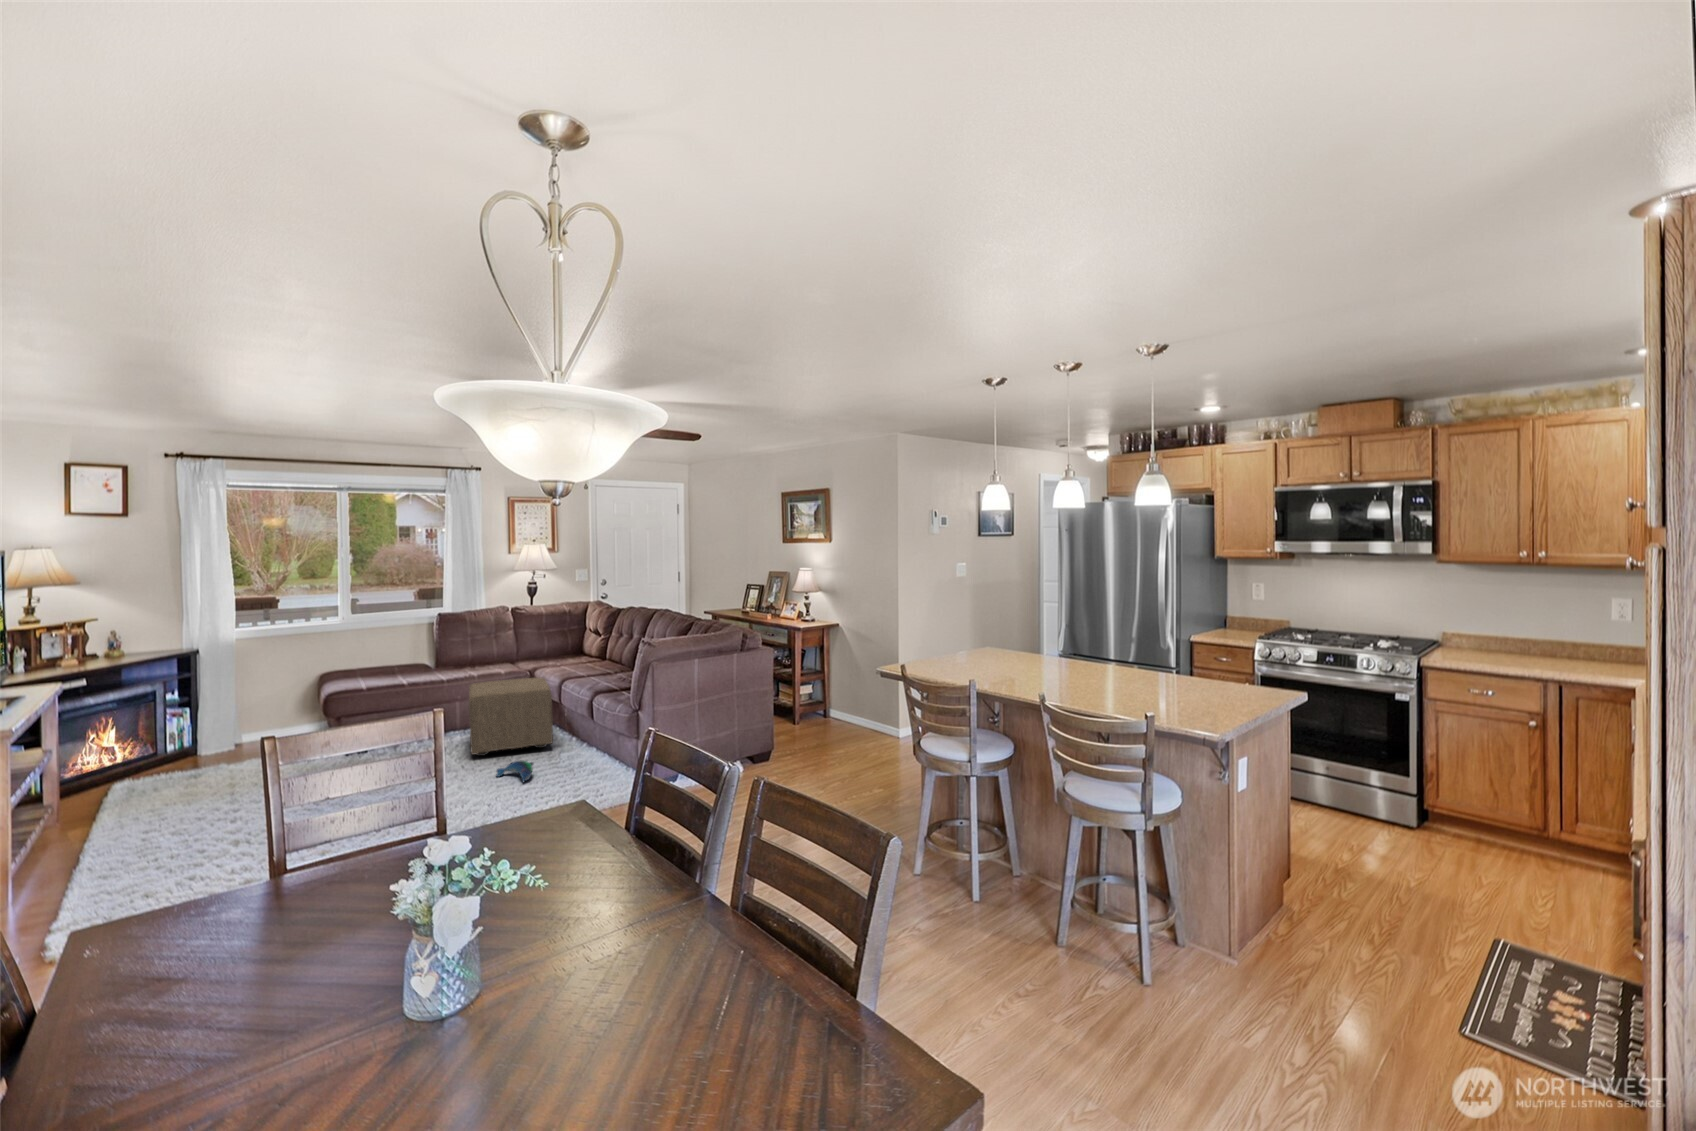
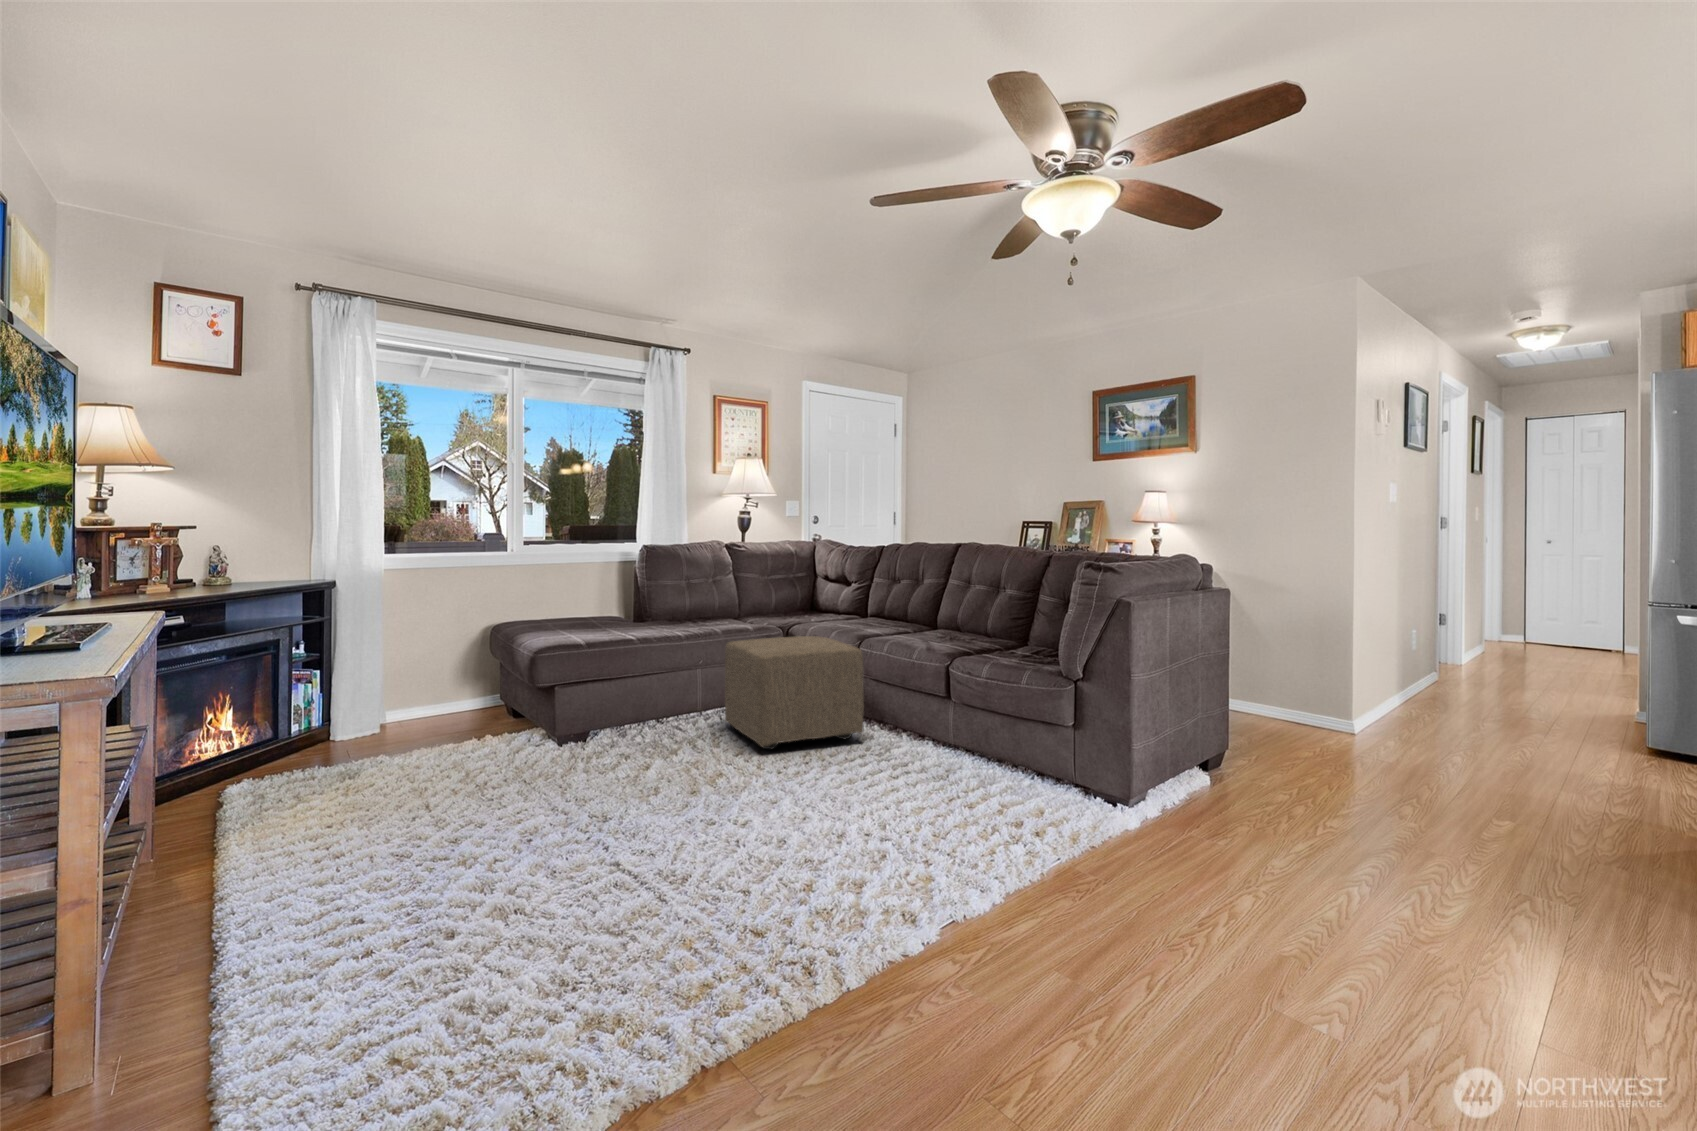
plush toy: present [496,760,533,782] -> none [826,757,894,792]

